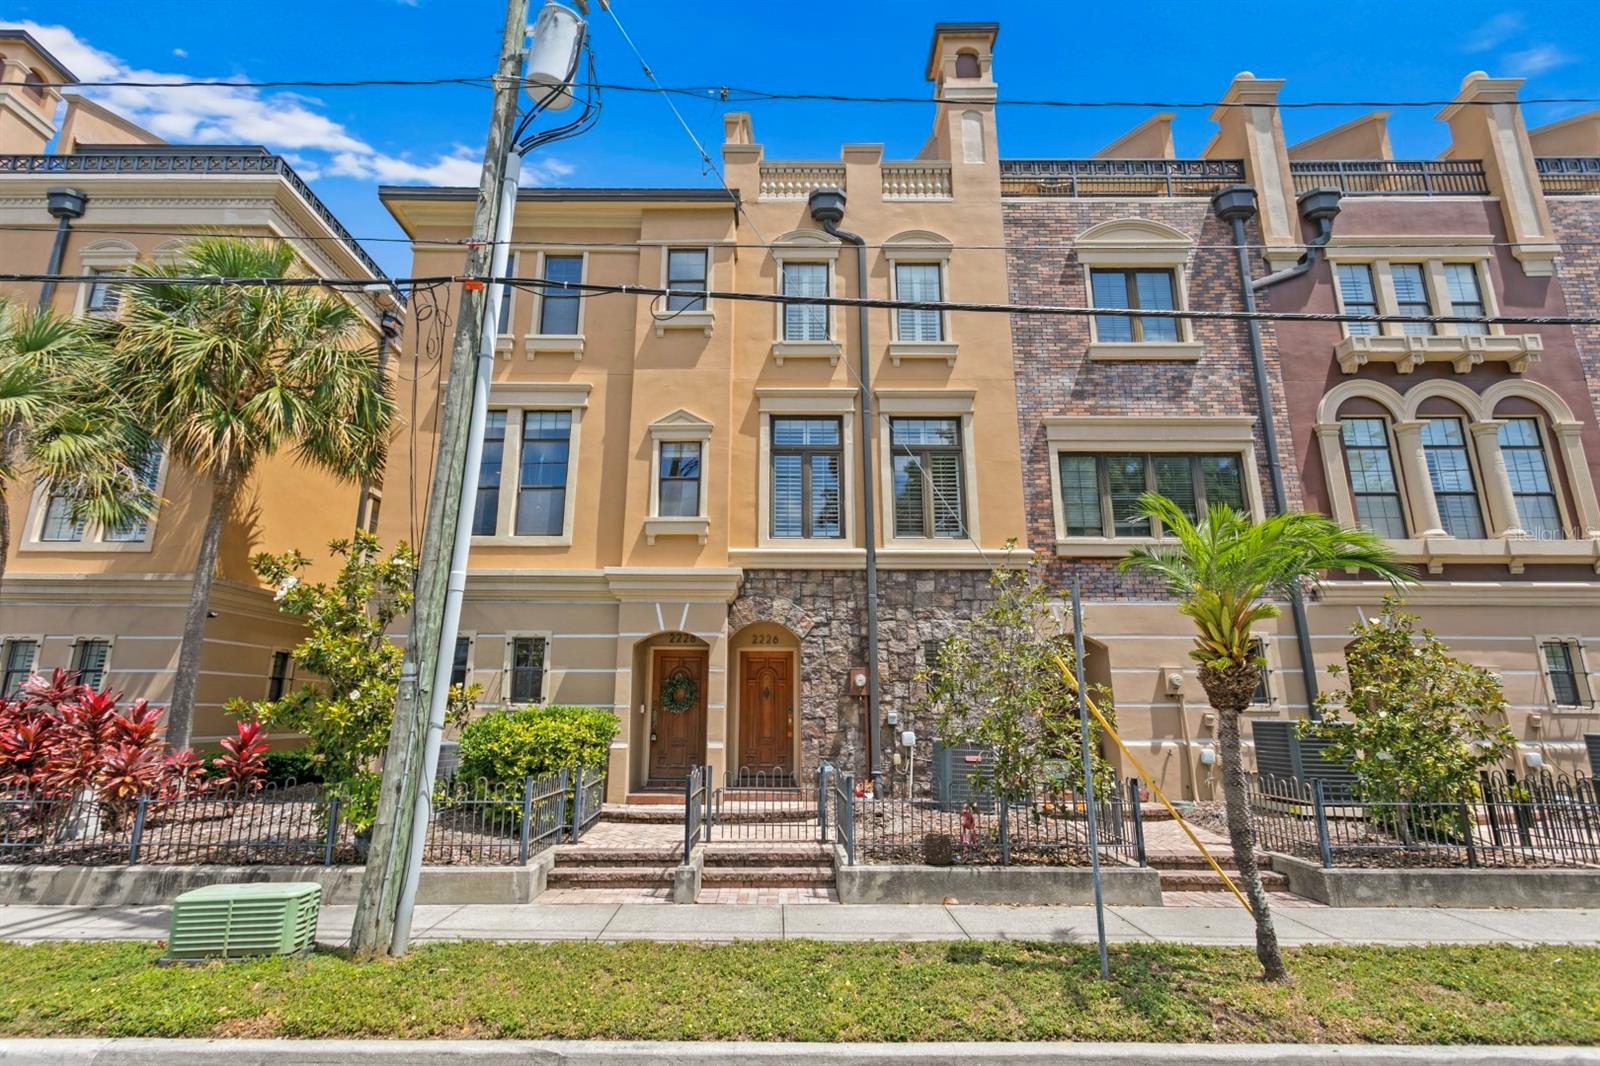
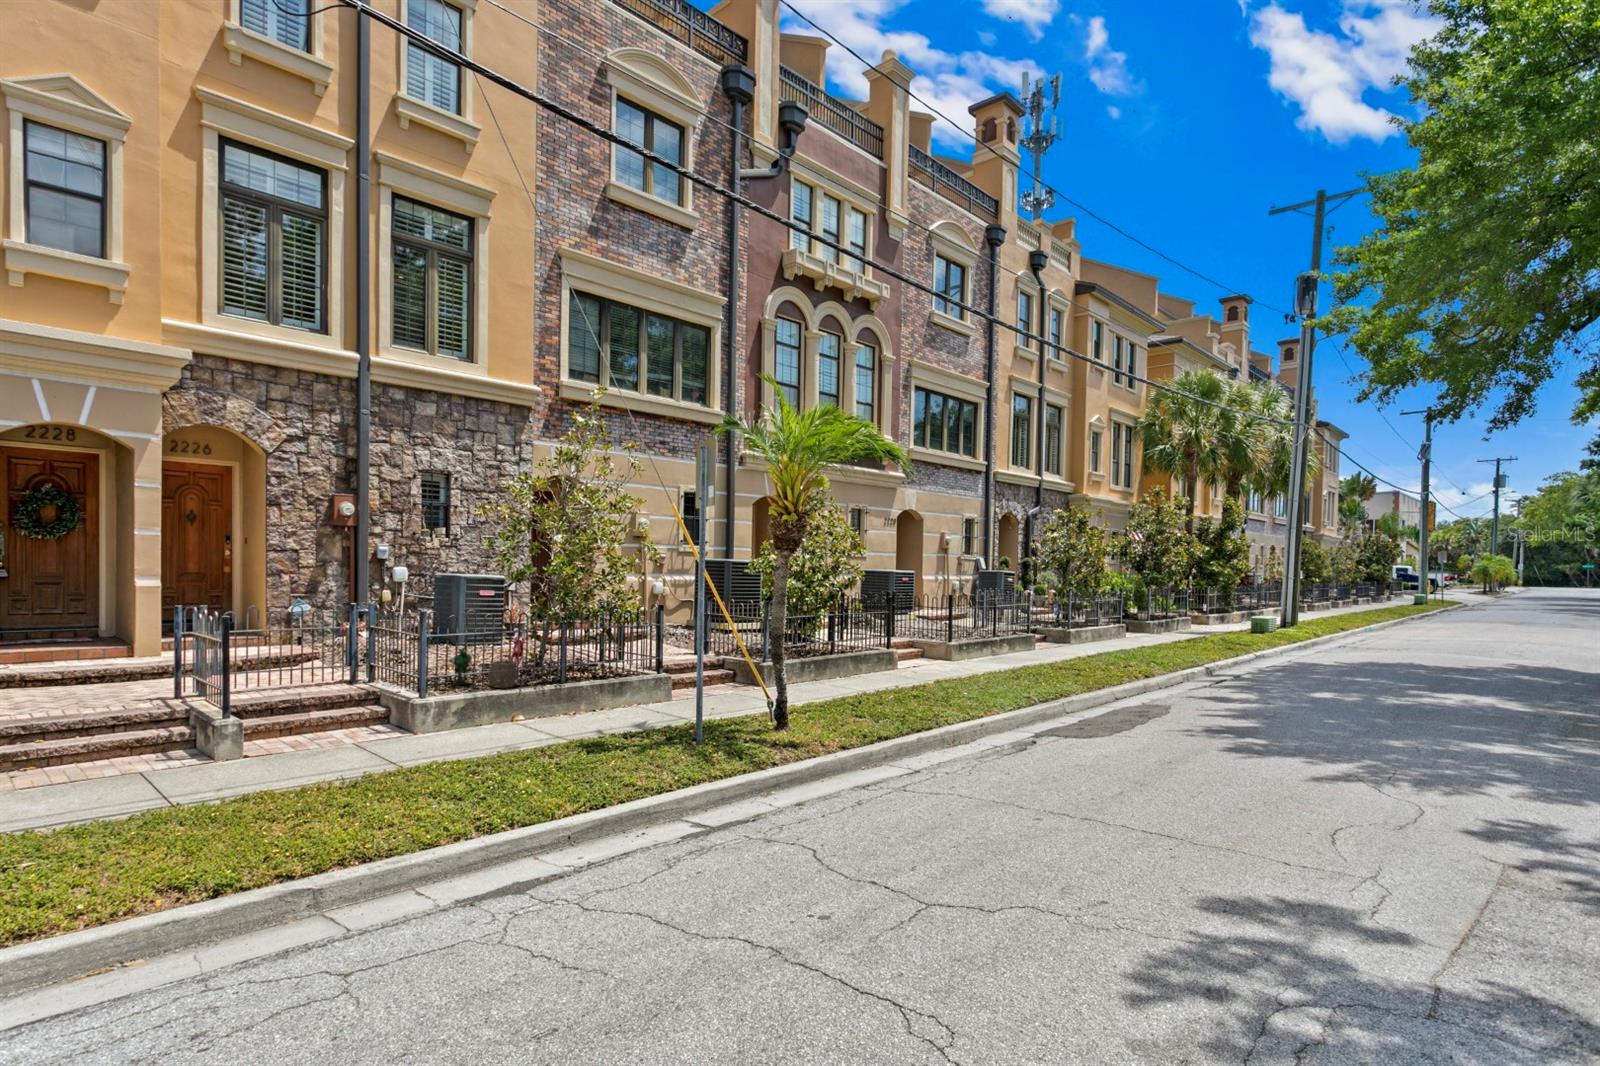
decorative plant: none [888,814,912,857] -> present [449,645,472,685]

